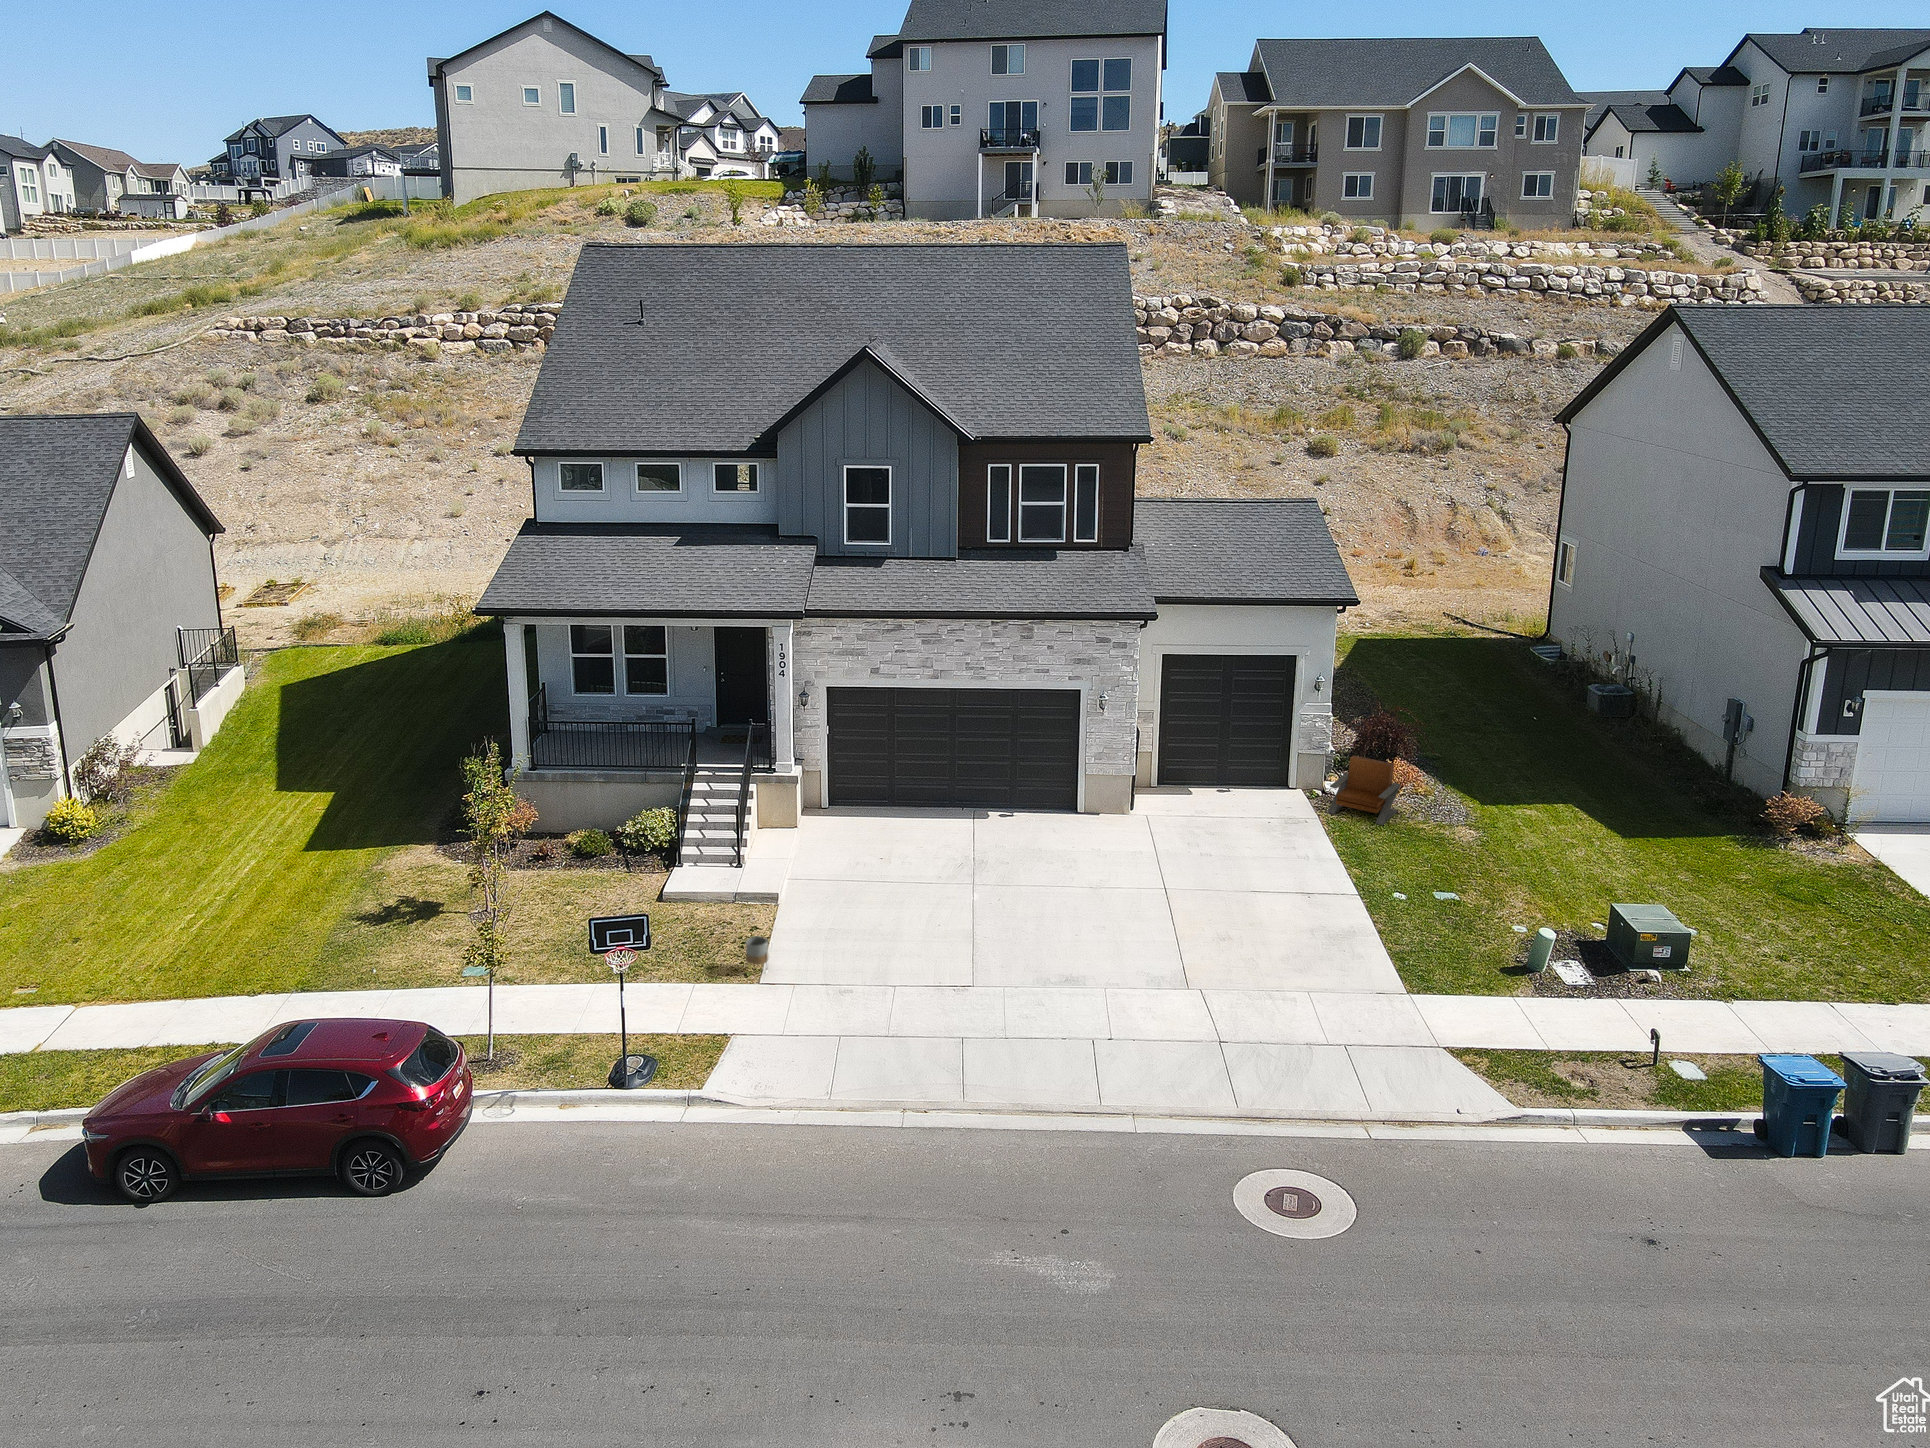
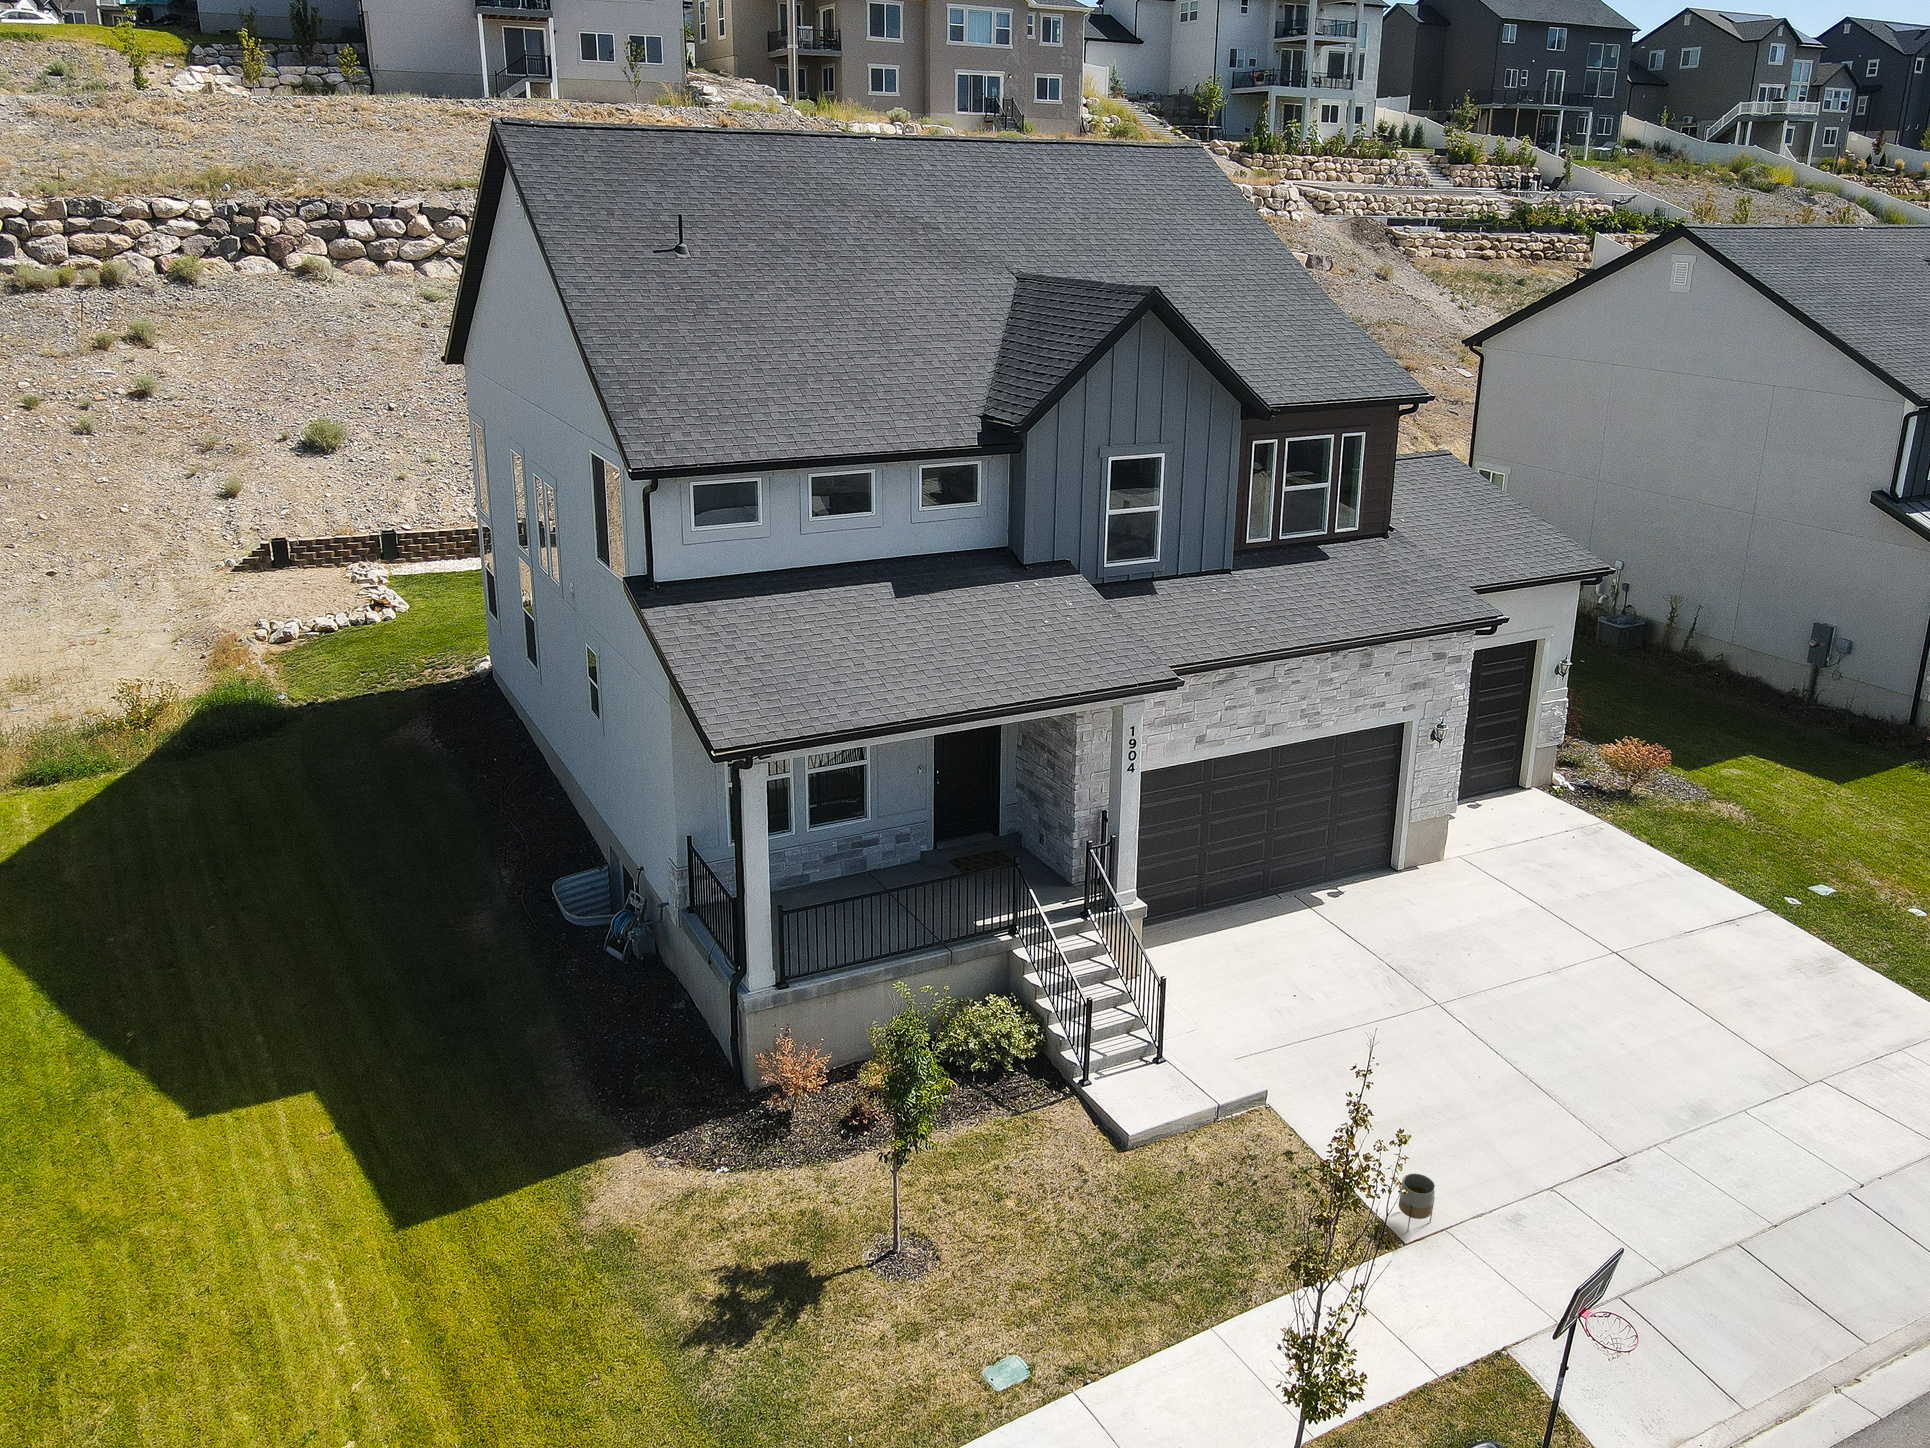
lounge chair: present [1328,756,1401,825] -> none [1595,742,1678,815]

